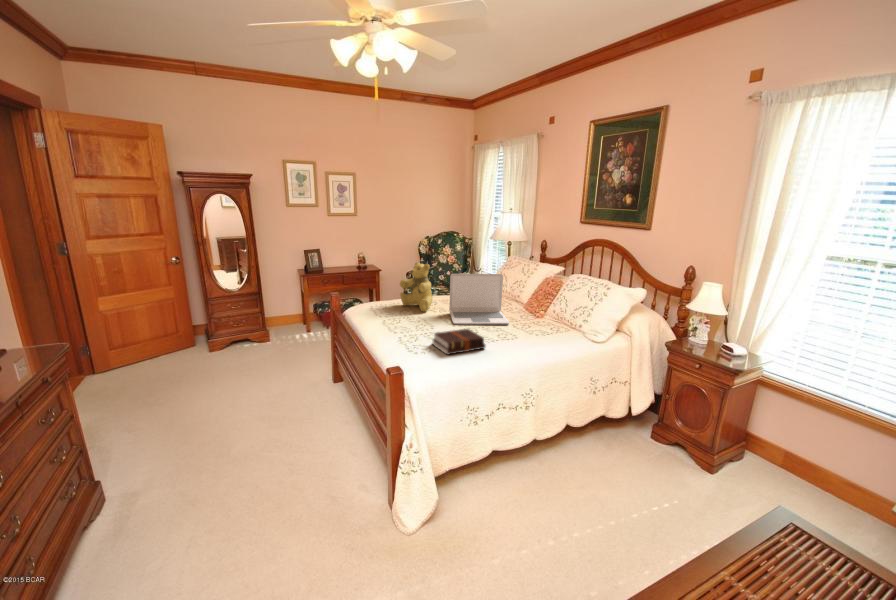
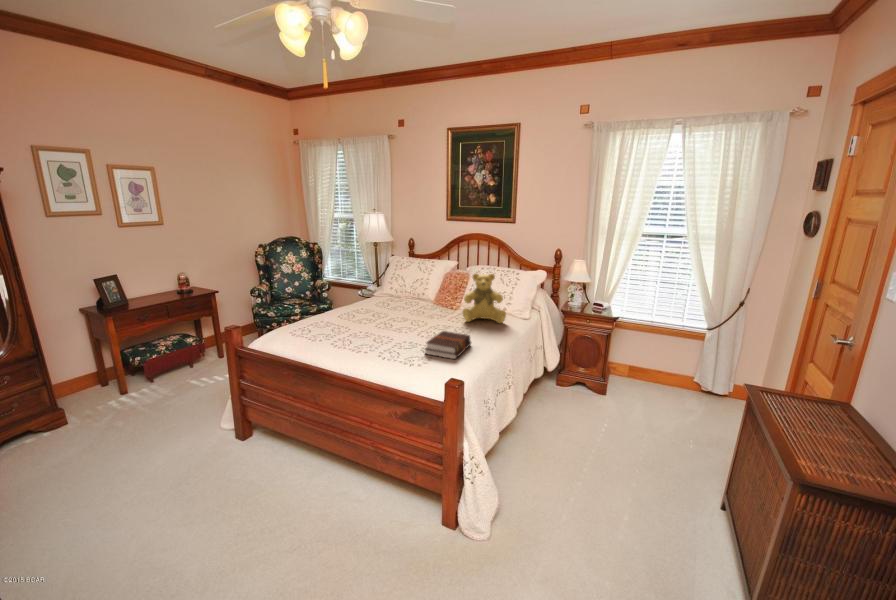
teddy bear: present [400,263,432,312] -> present [463,274,506,323]
laptop: present [449,274,509,325] -> none [380,274,447,331]

